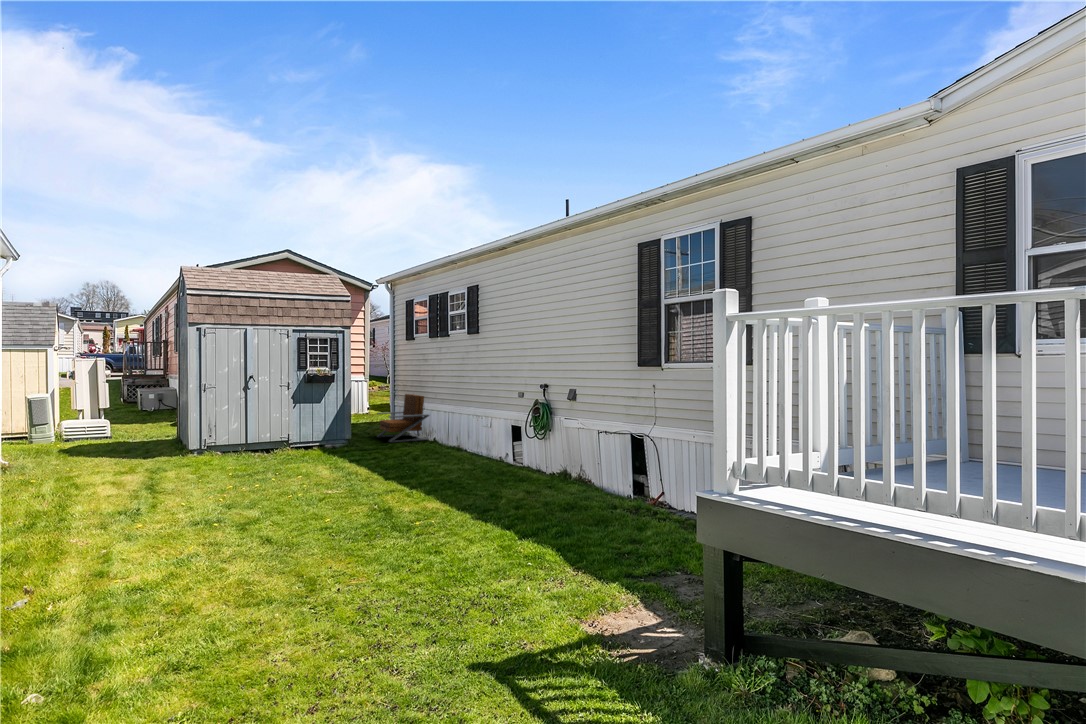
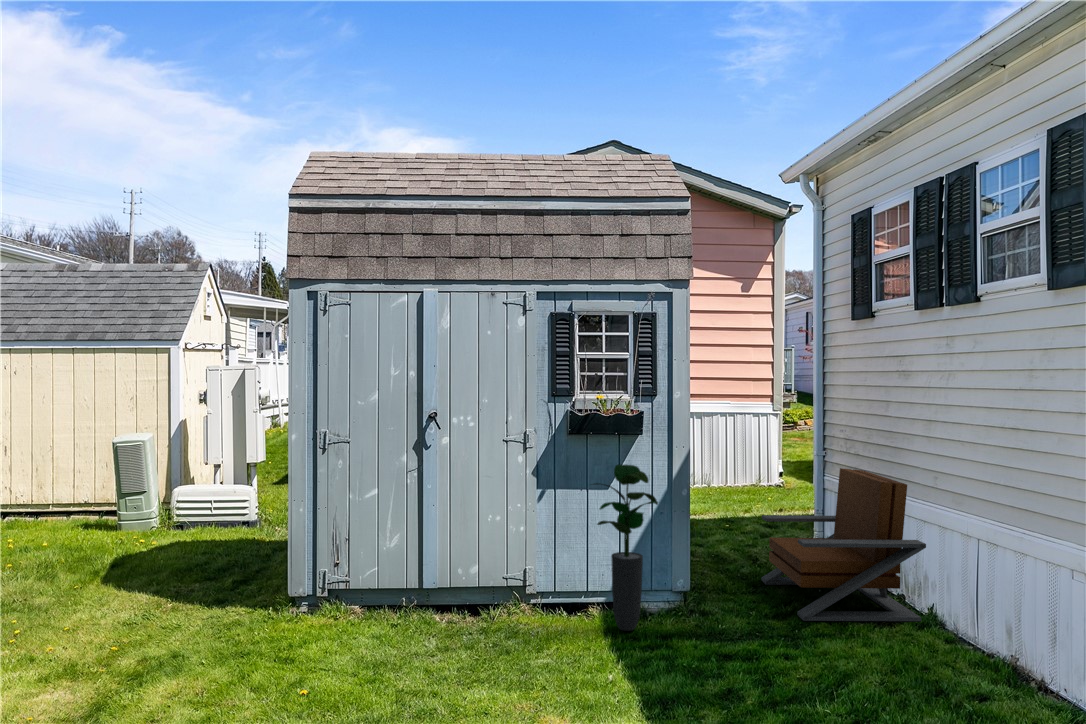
potted plant: none [315,392,341,449] -> present [593,464,658,631]

